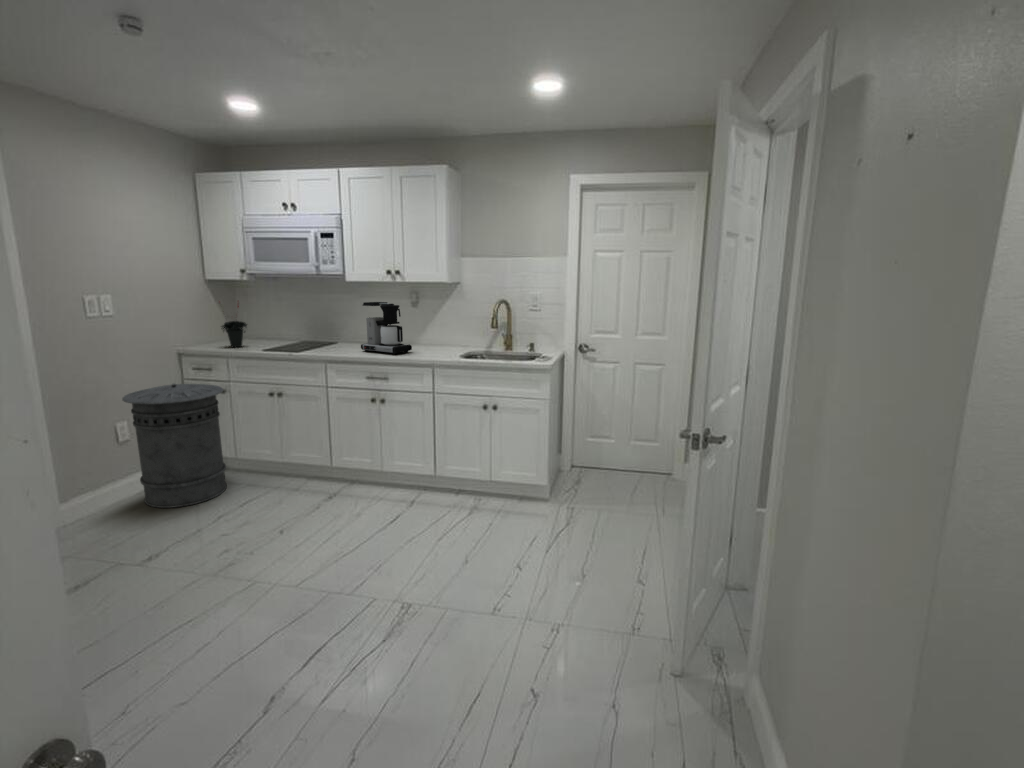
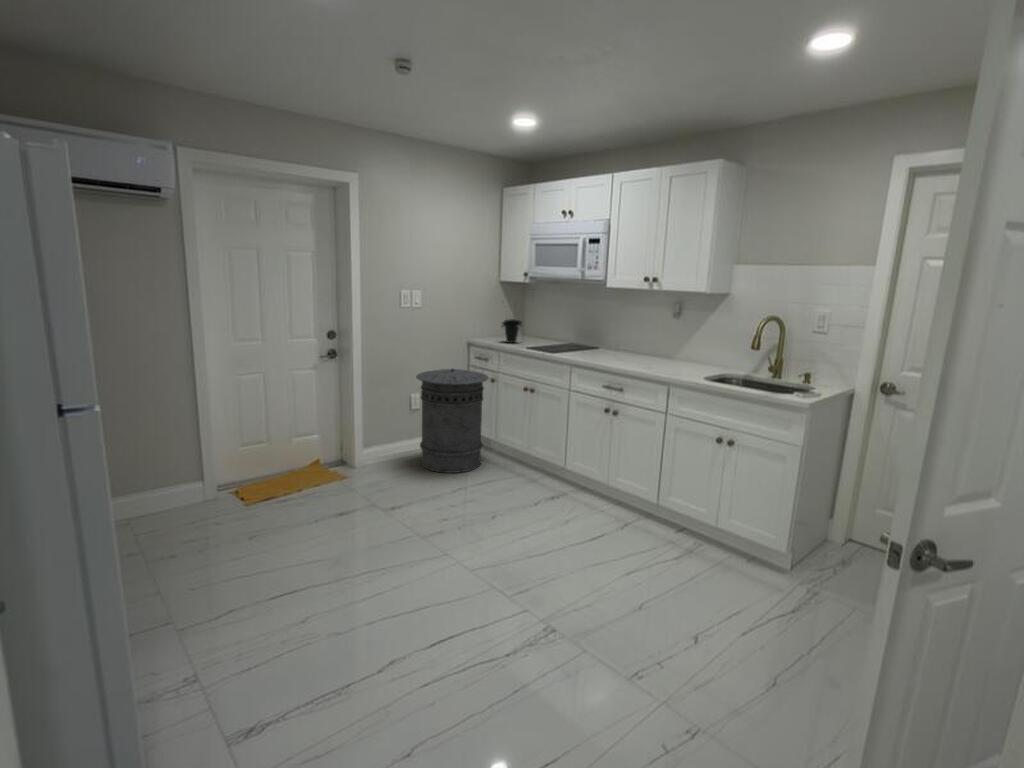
coffee maker: present [361,302,412,354] -> none [610,310,660,366]

